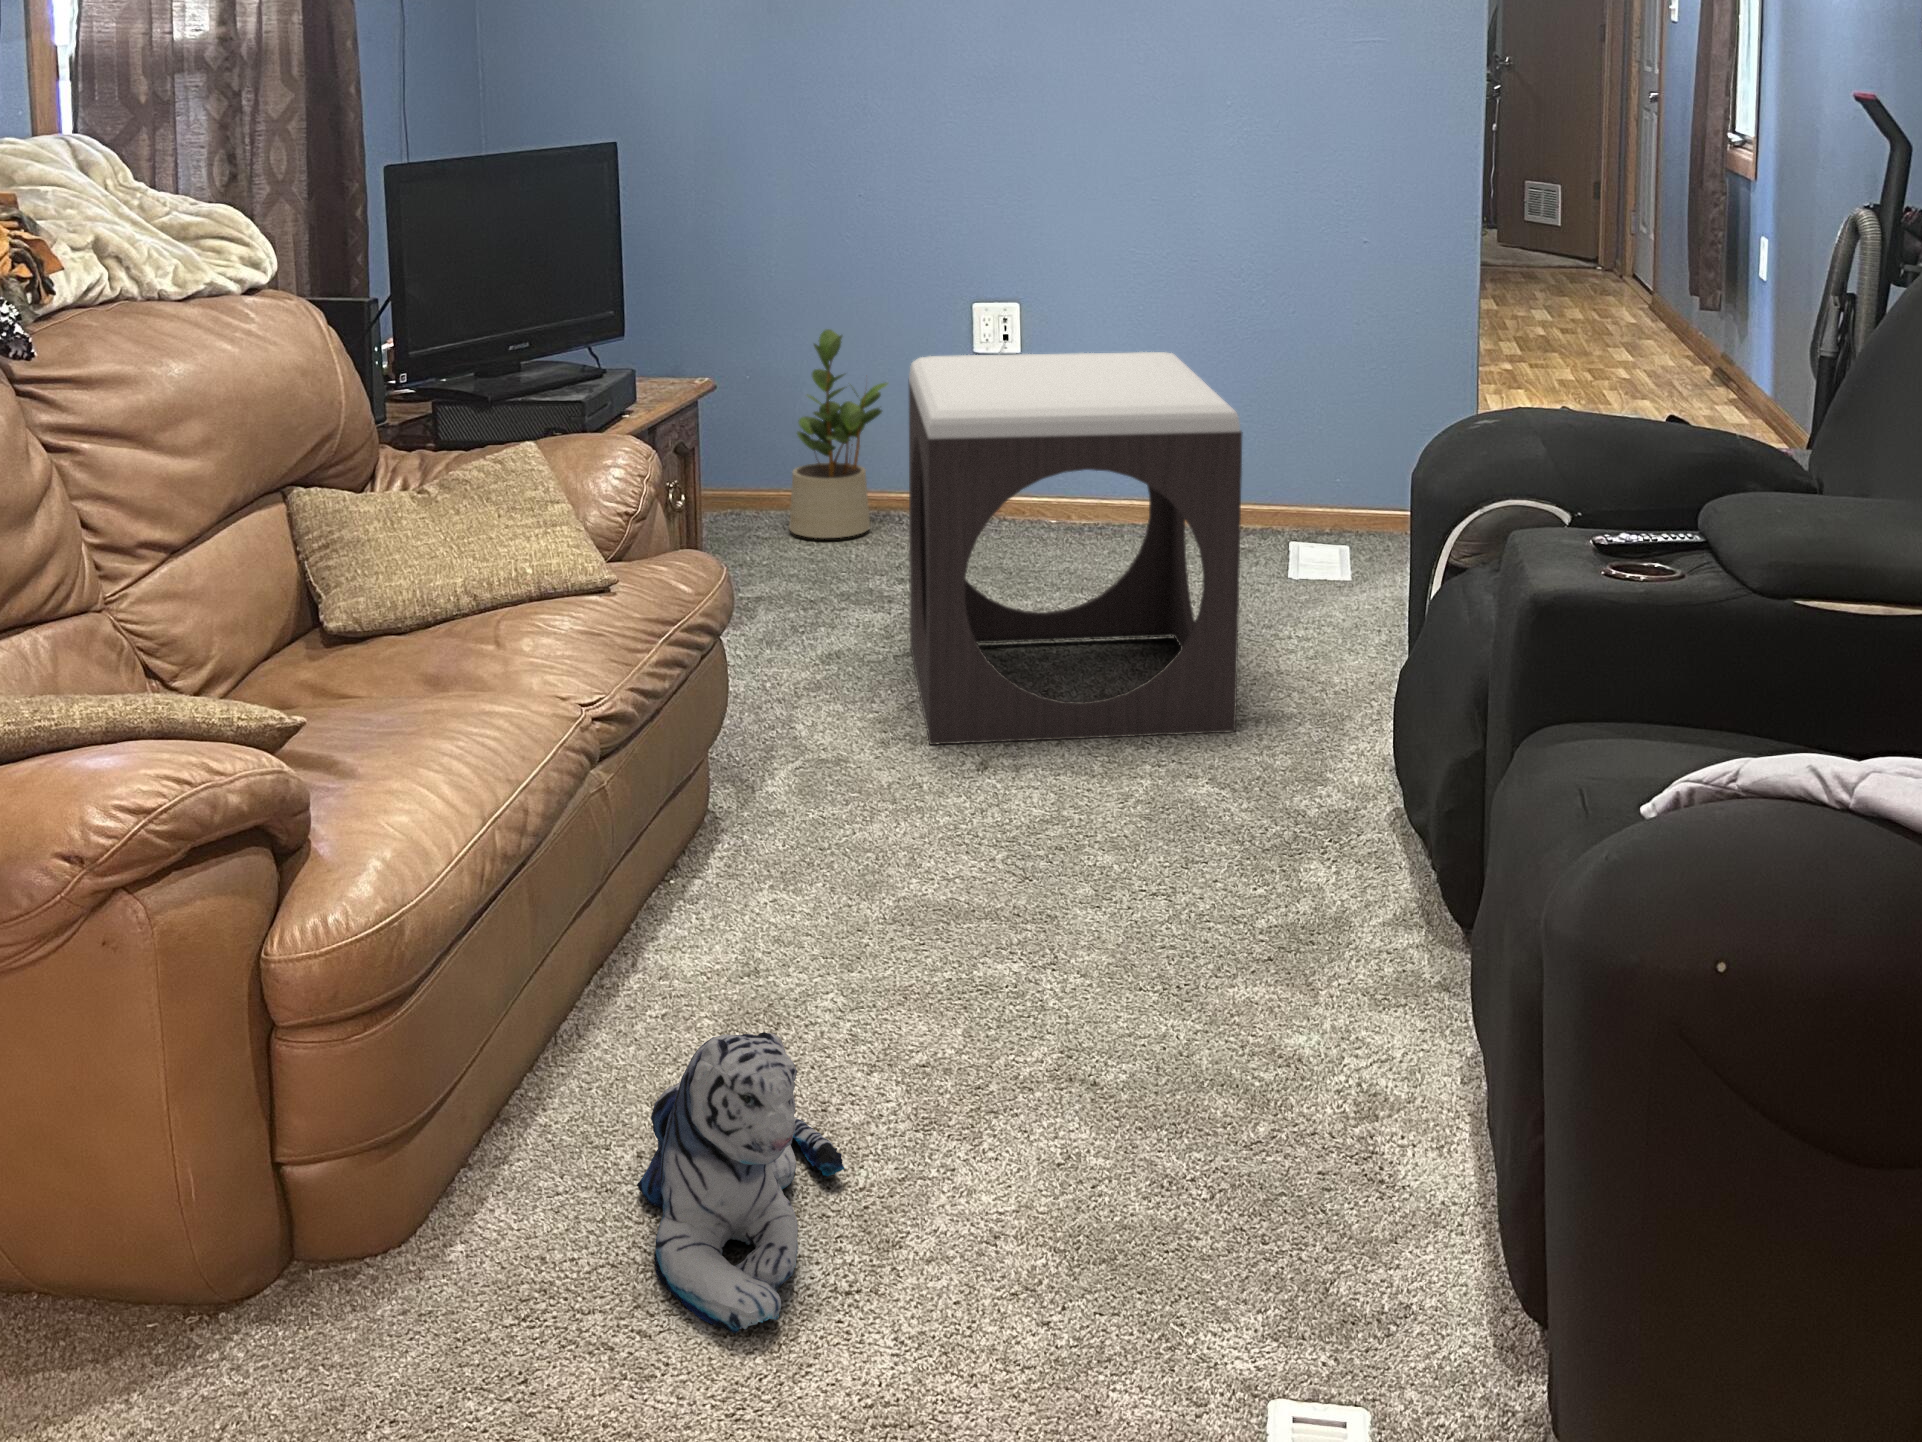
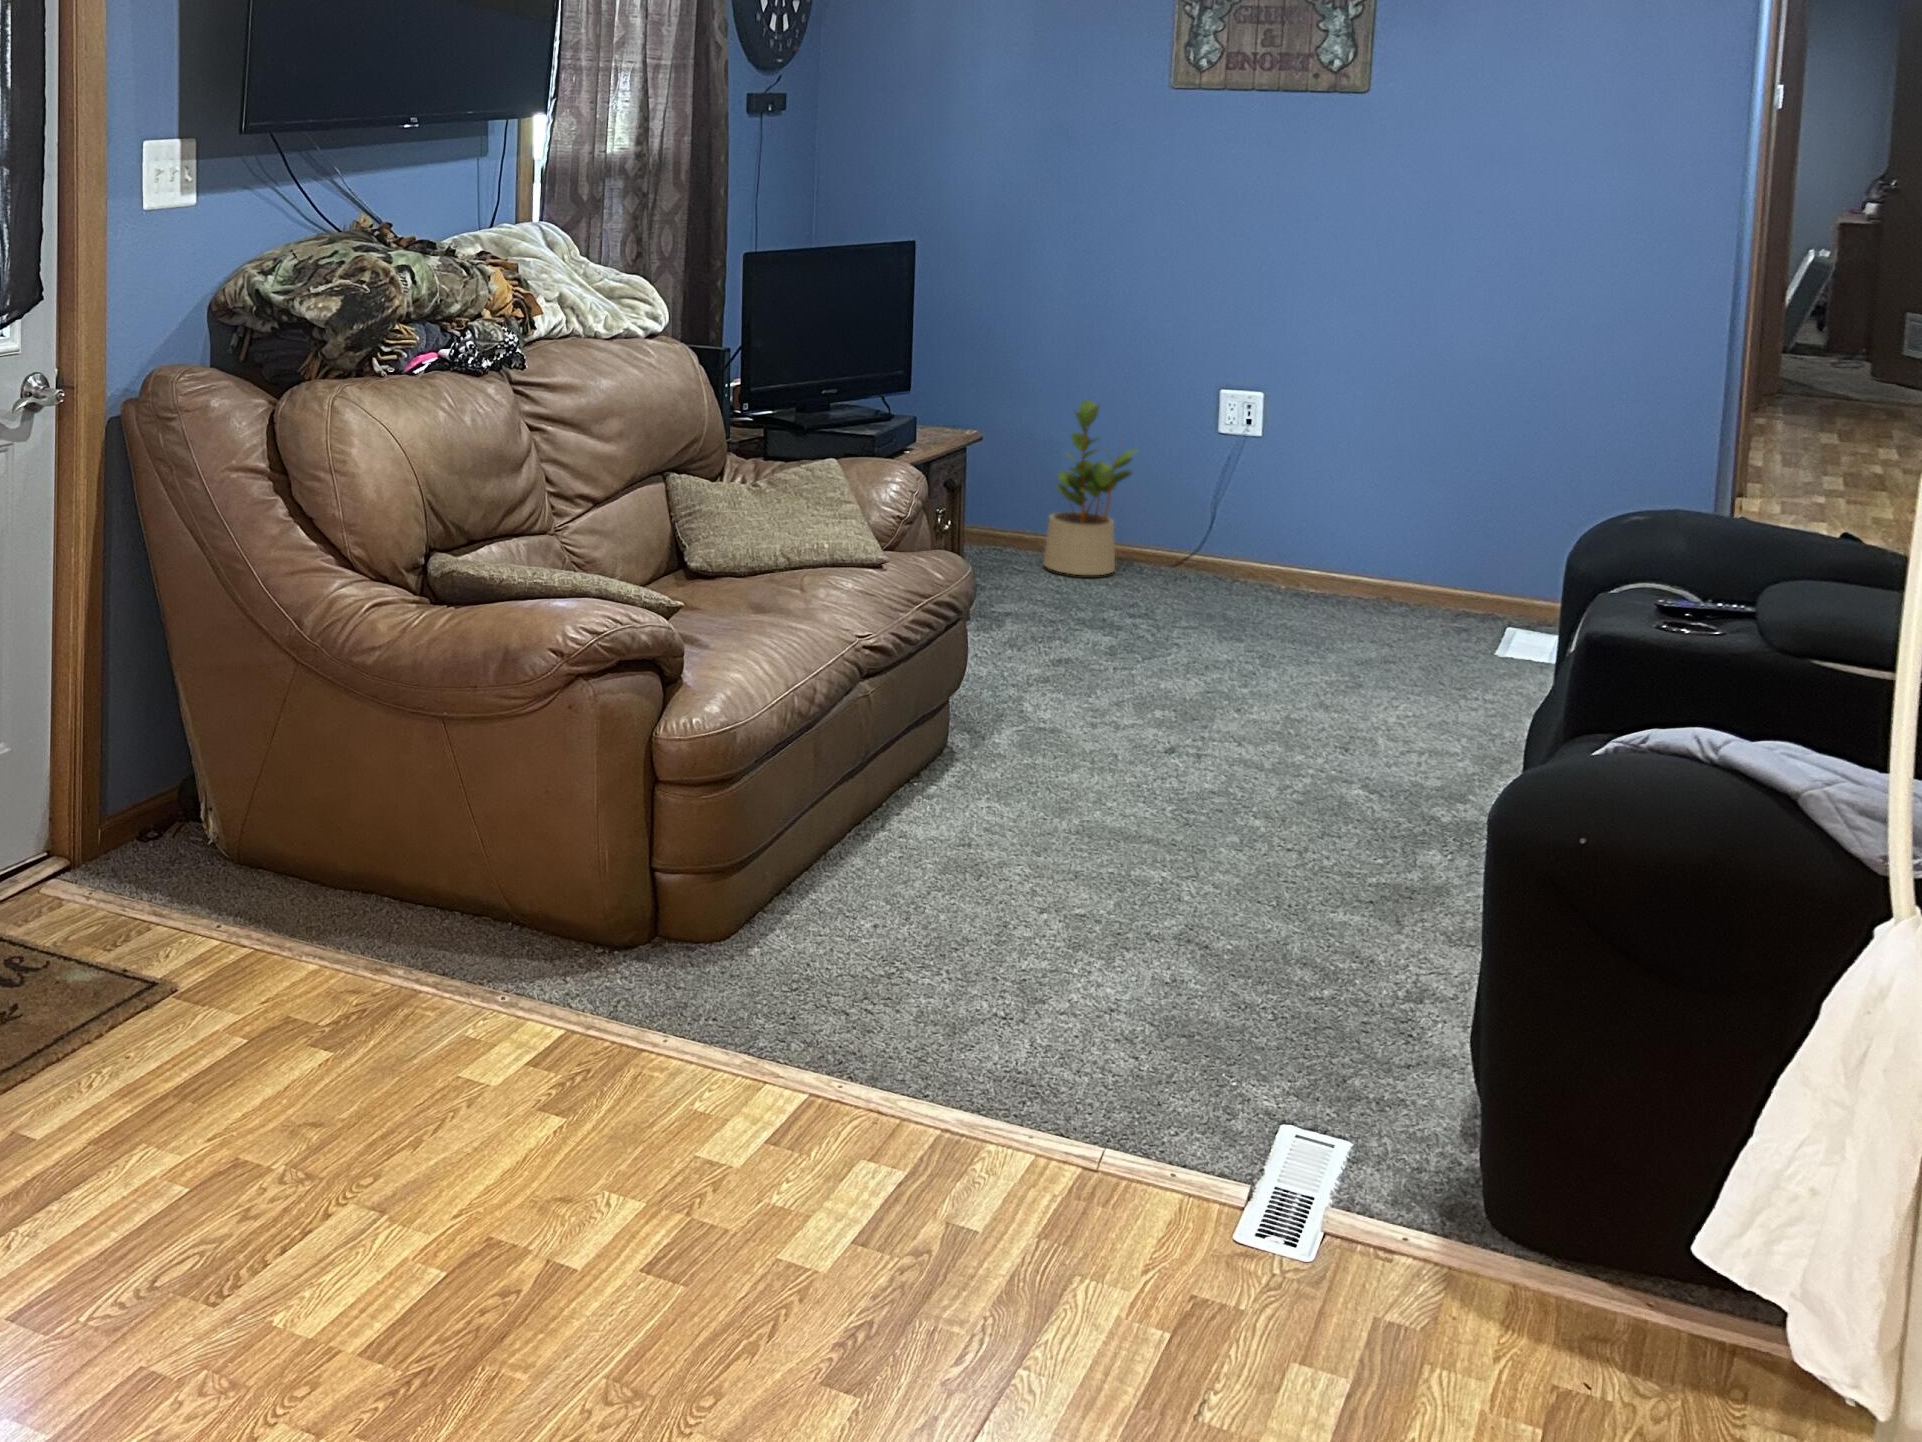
footstool: present [909,352,1242,745] -> none [1130,424,1423,759]
plush toy: present [637,1032,844,1333] -> none [866,840,1008,1020]

